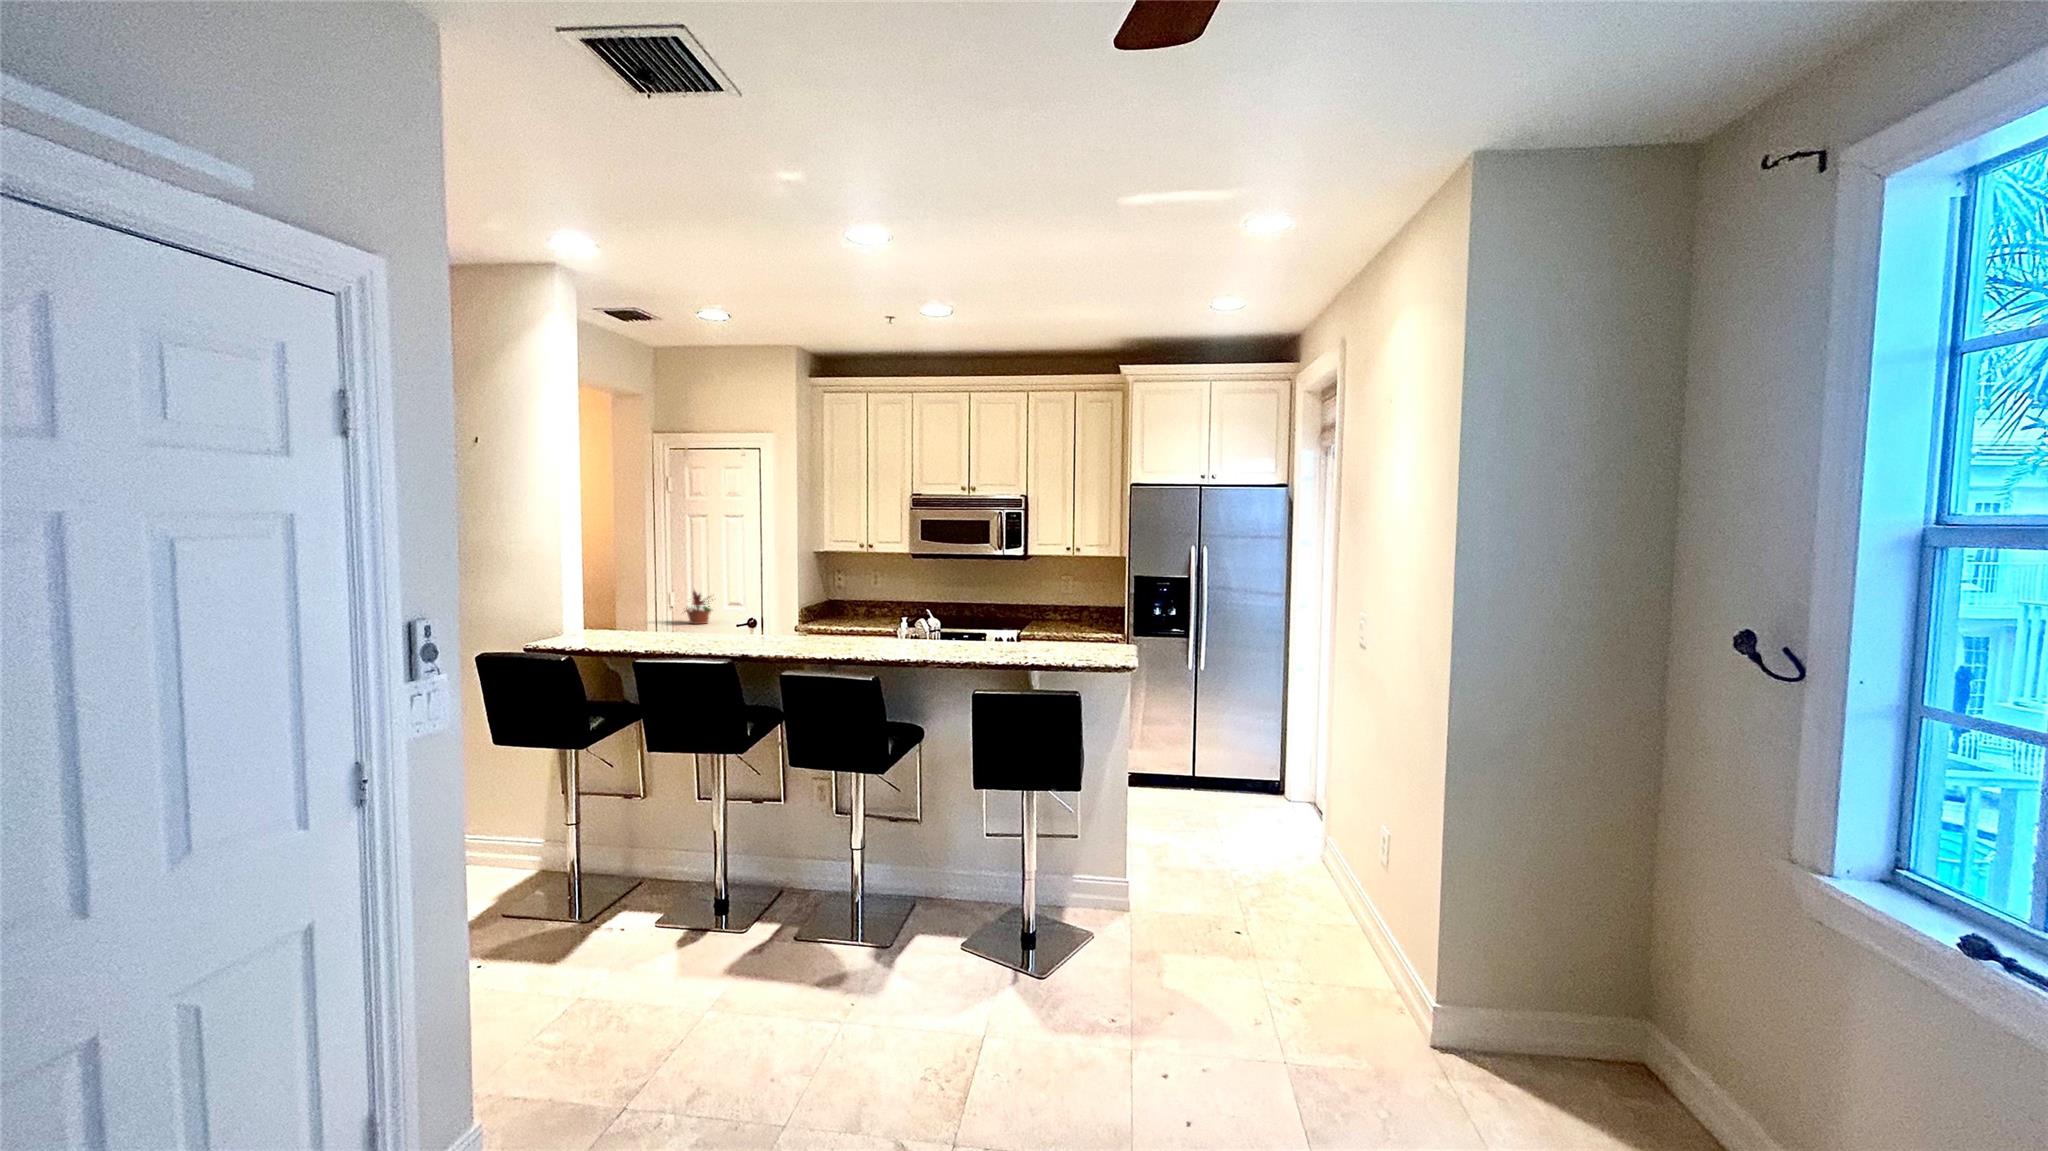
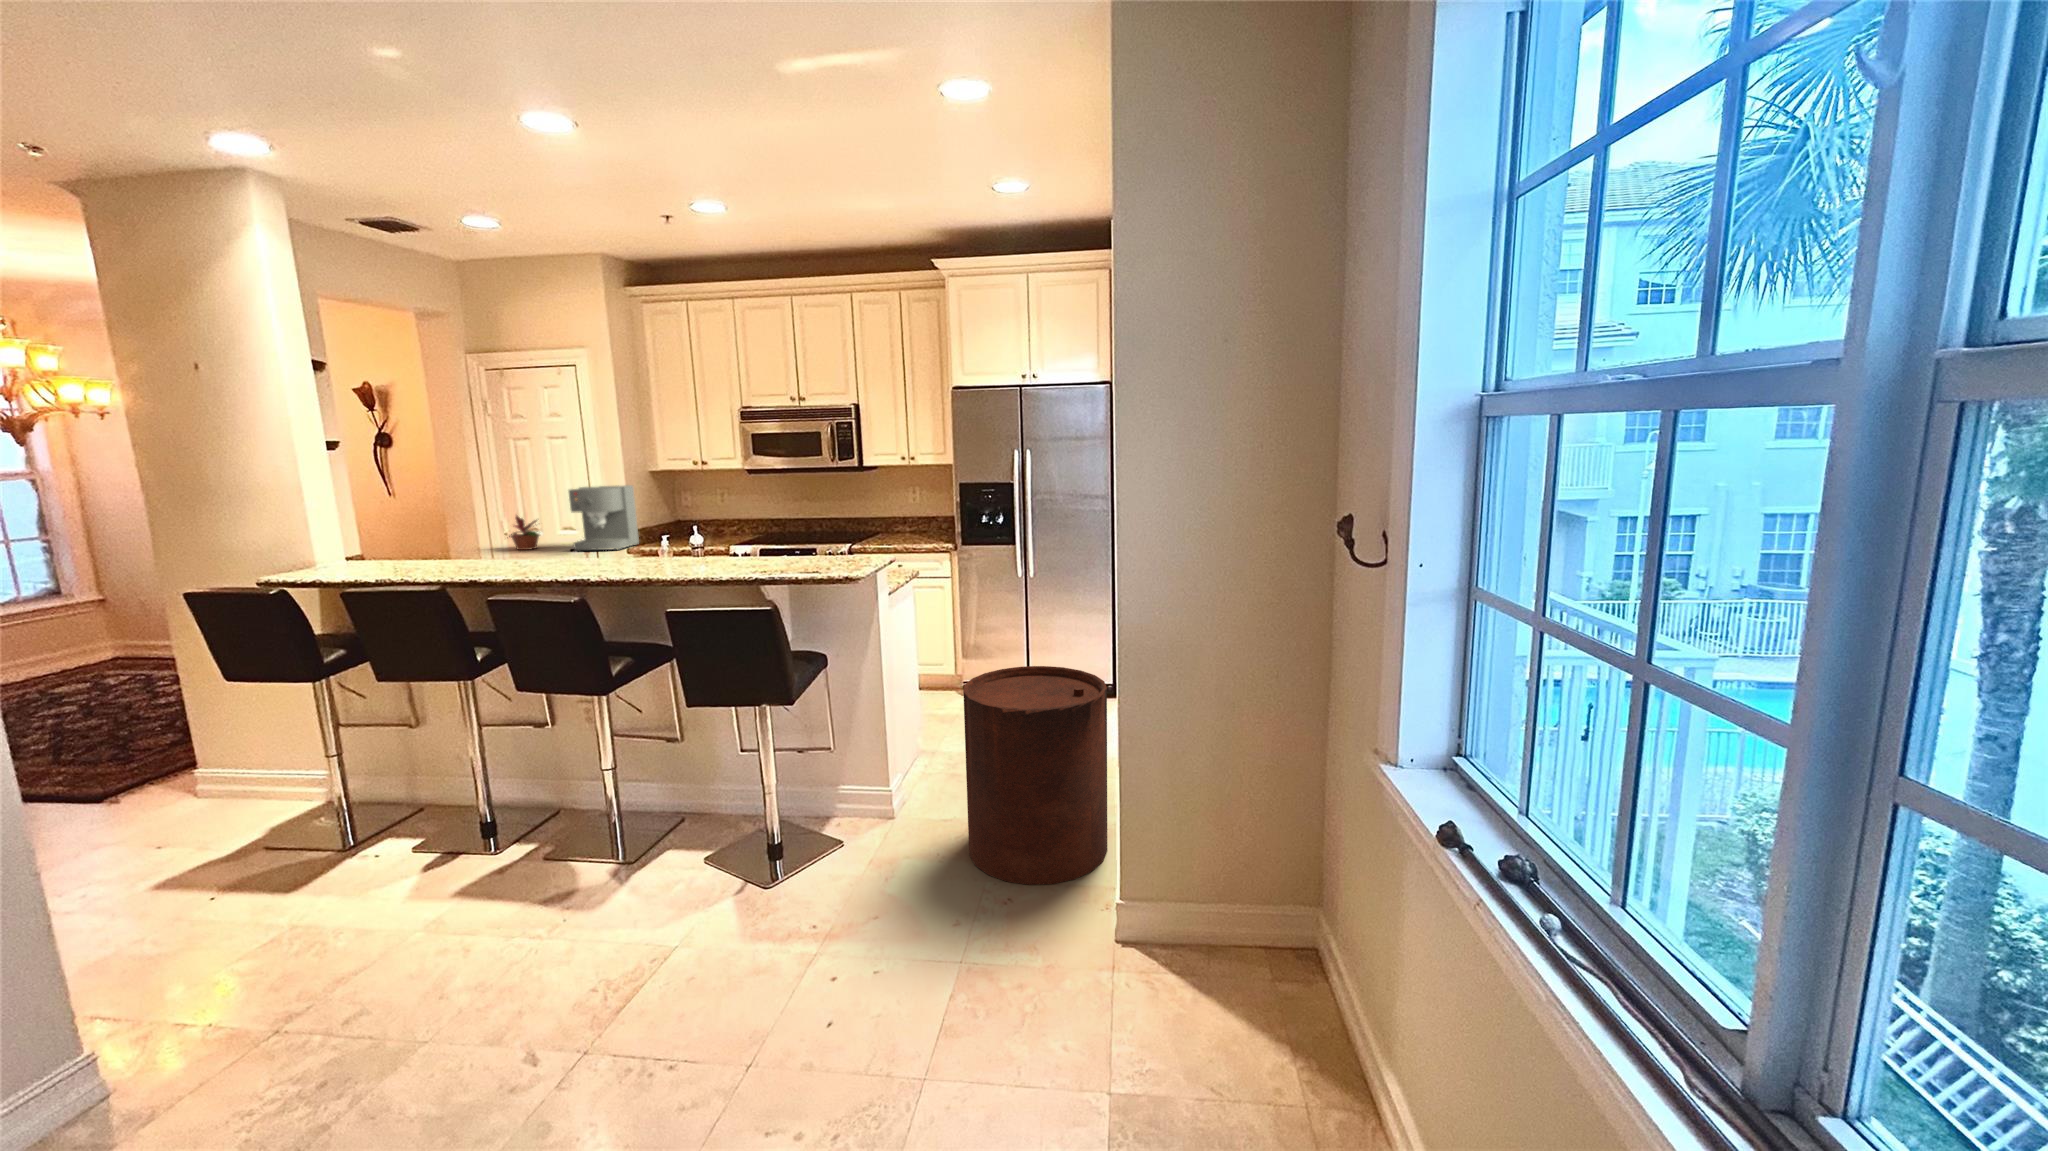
coffee maker: none [750,565,806,628] -> present [569,485,639,551]
trash can: none [1219,759,1372,983] -> present [963,666,1107,885]

